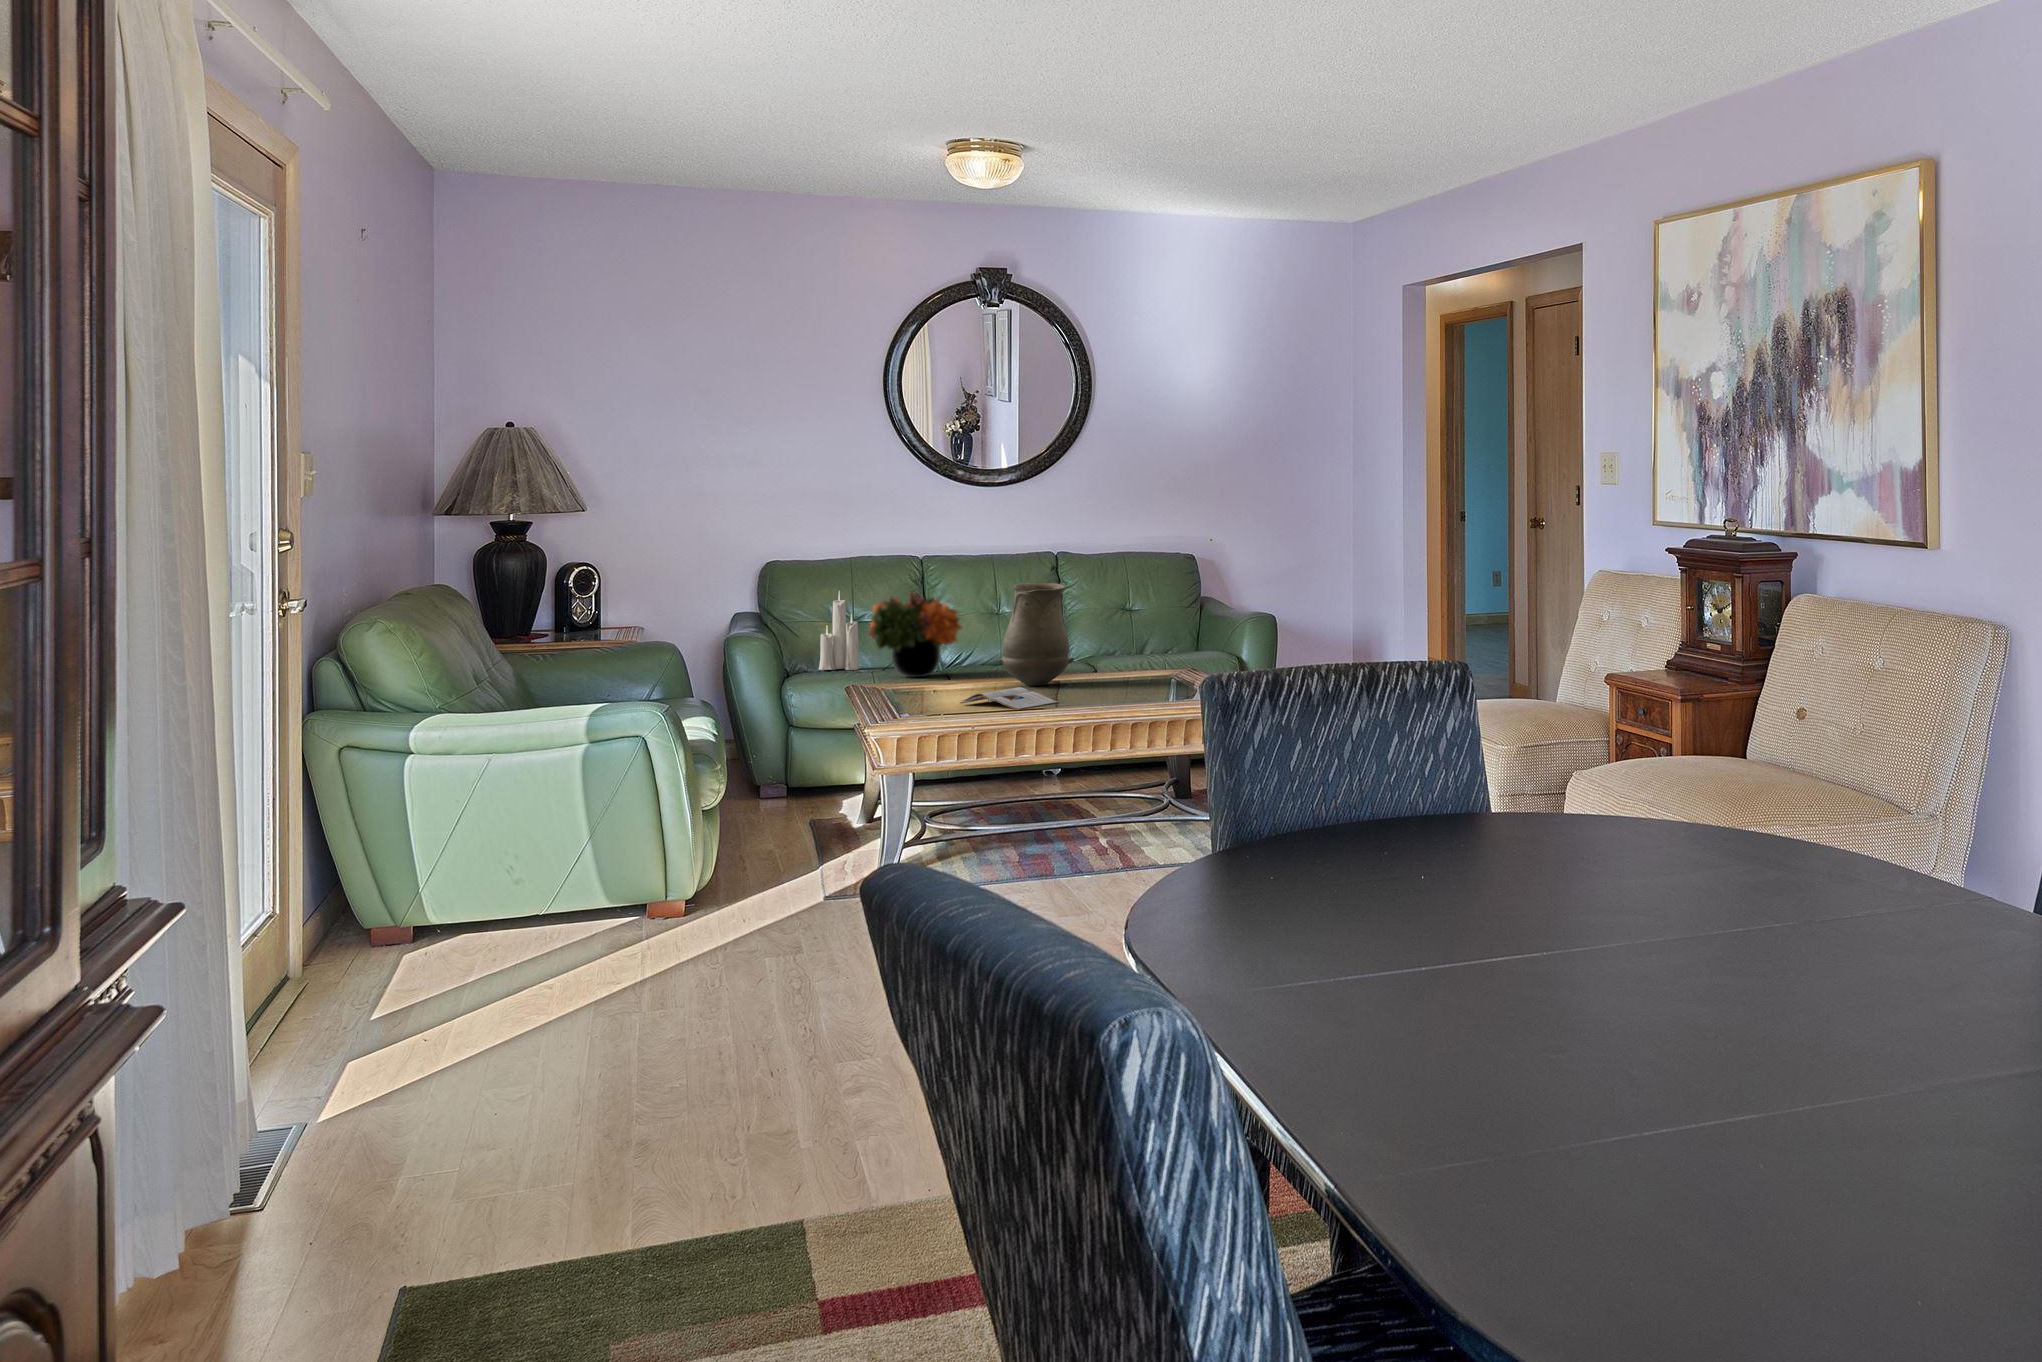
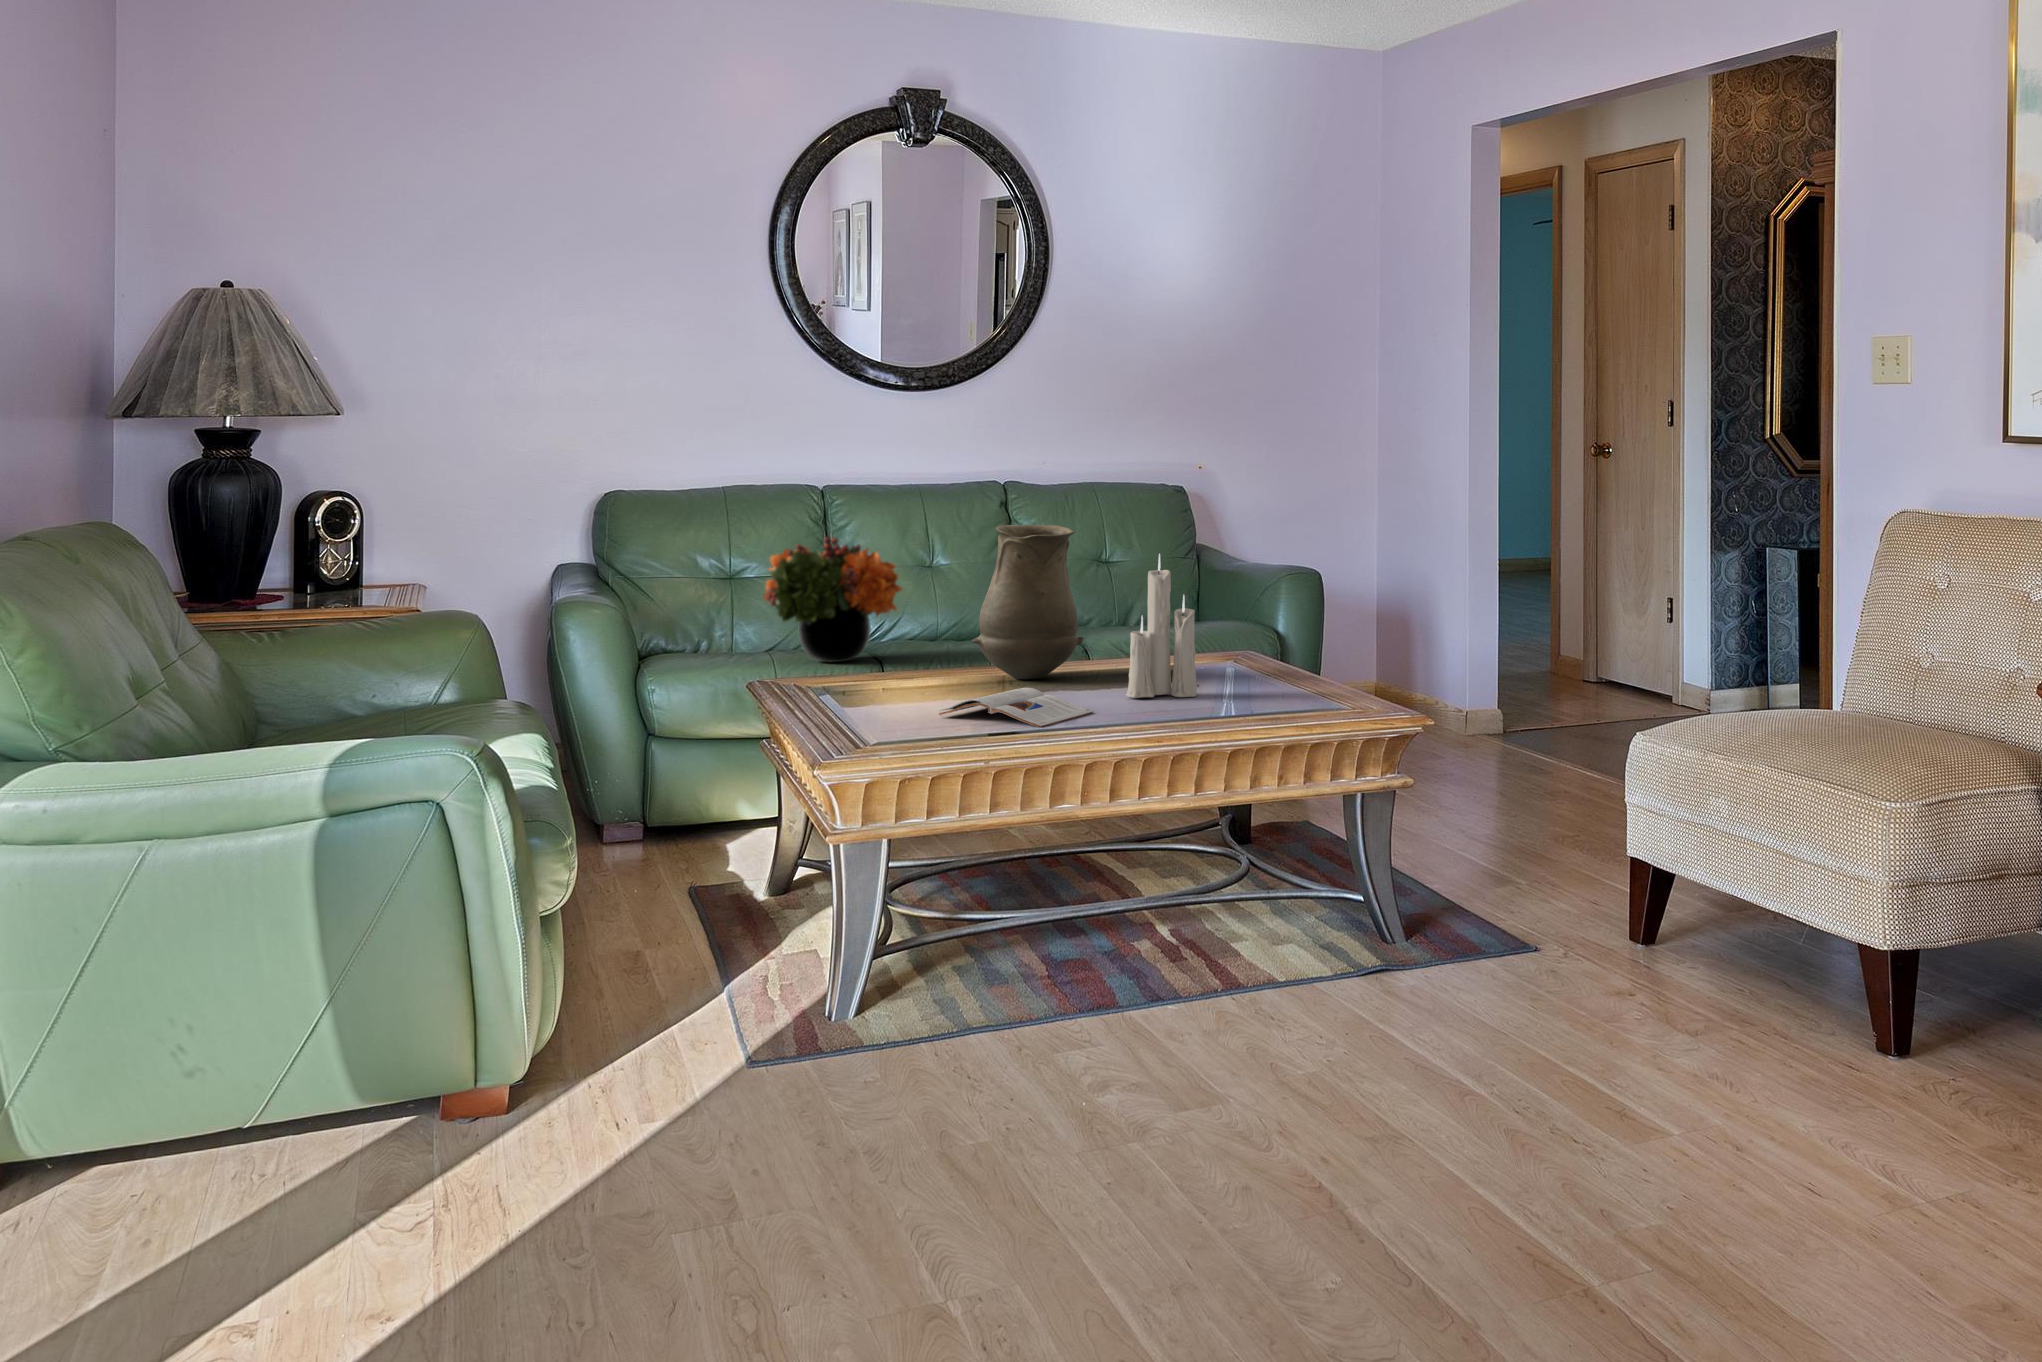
candle: present [819,591,860,670] -> present [1126,554,1197,698]

